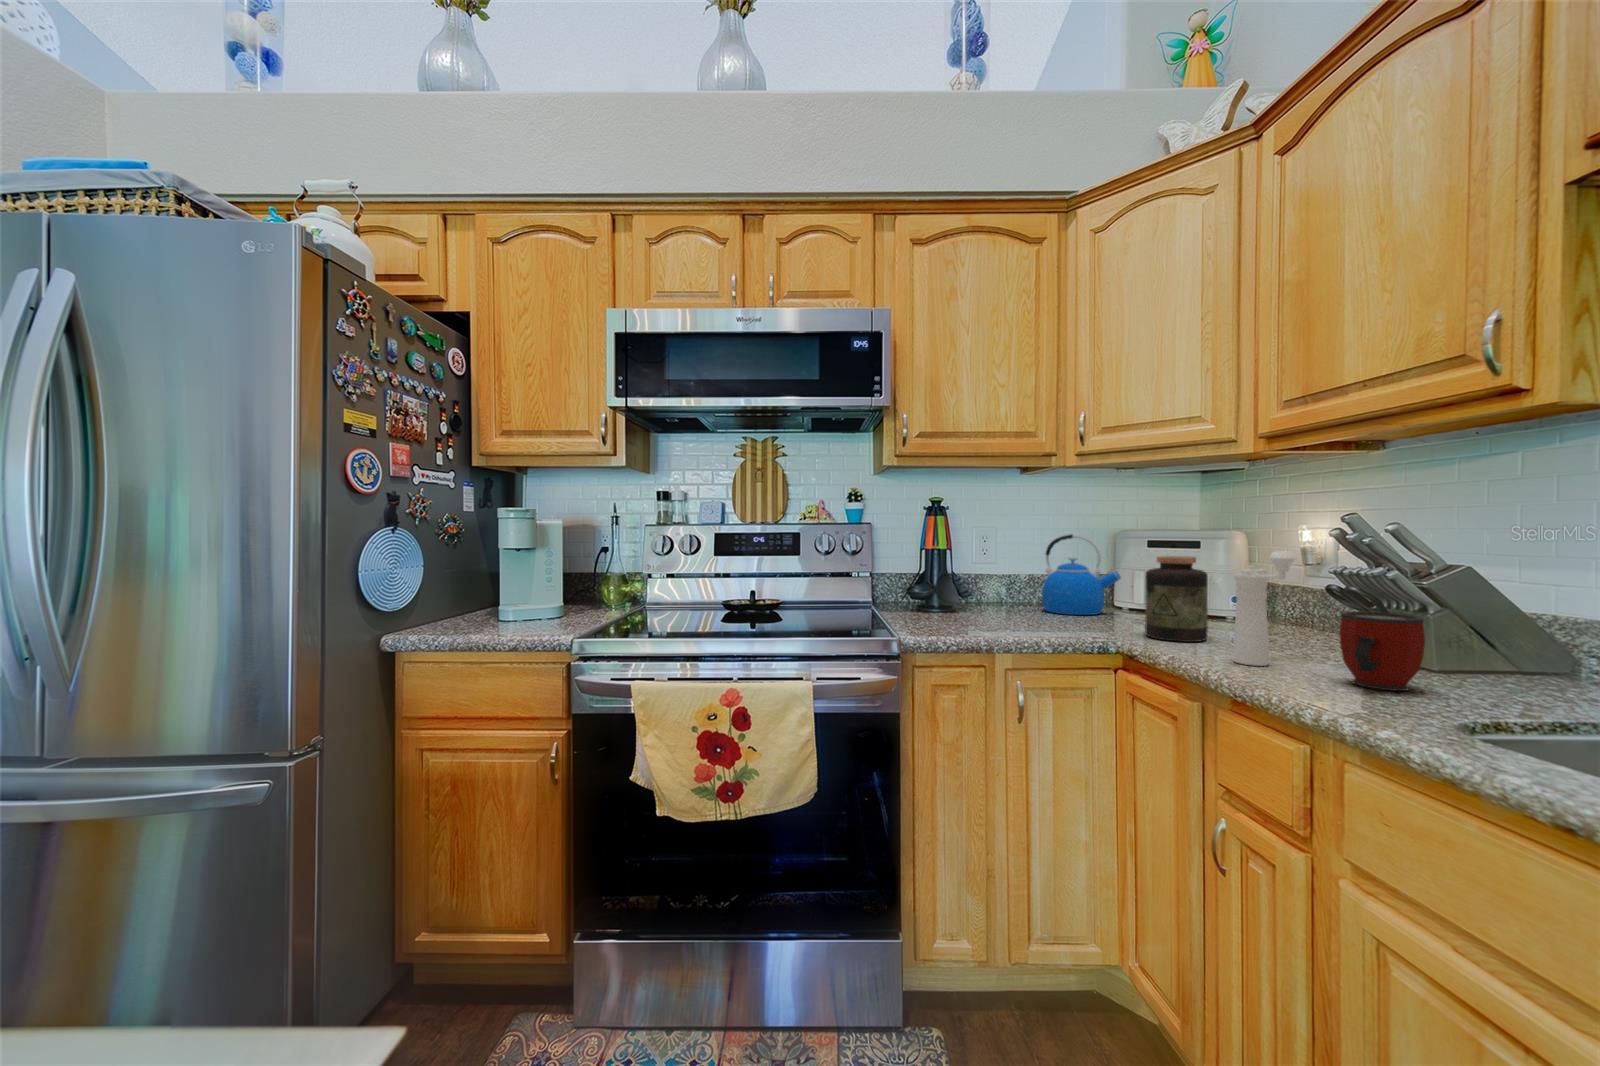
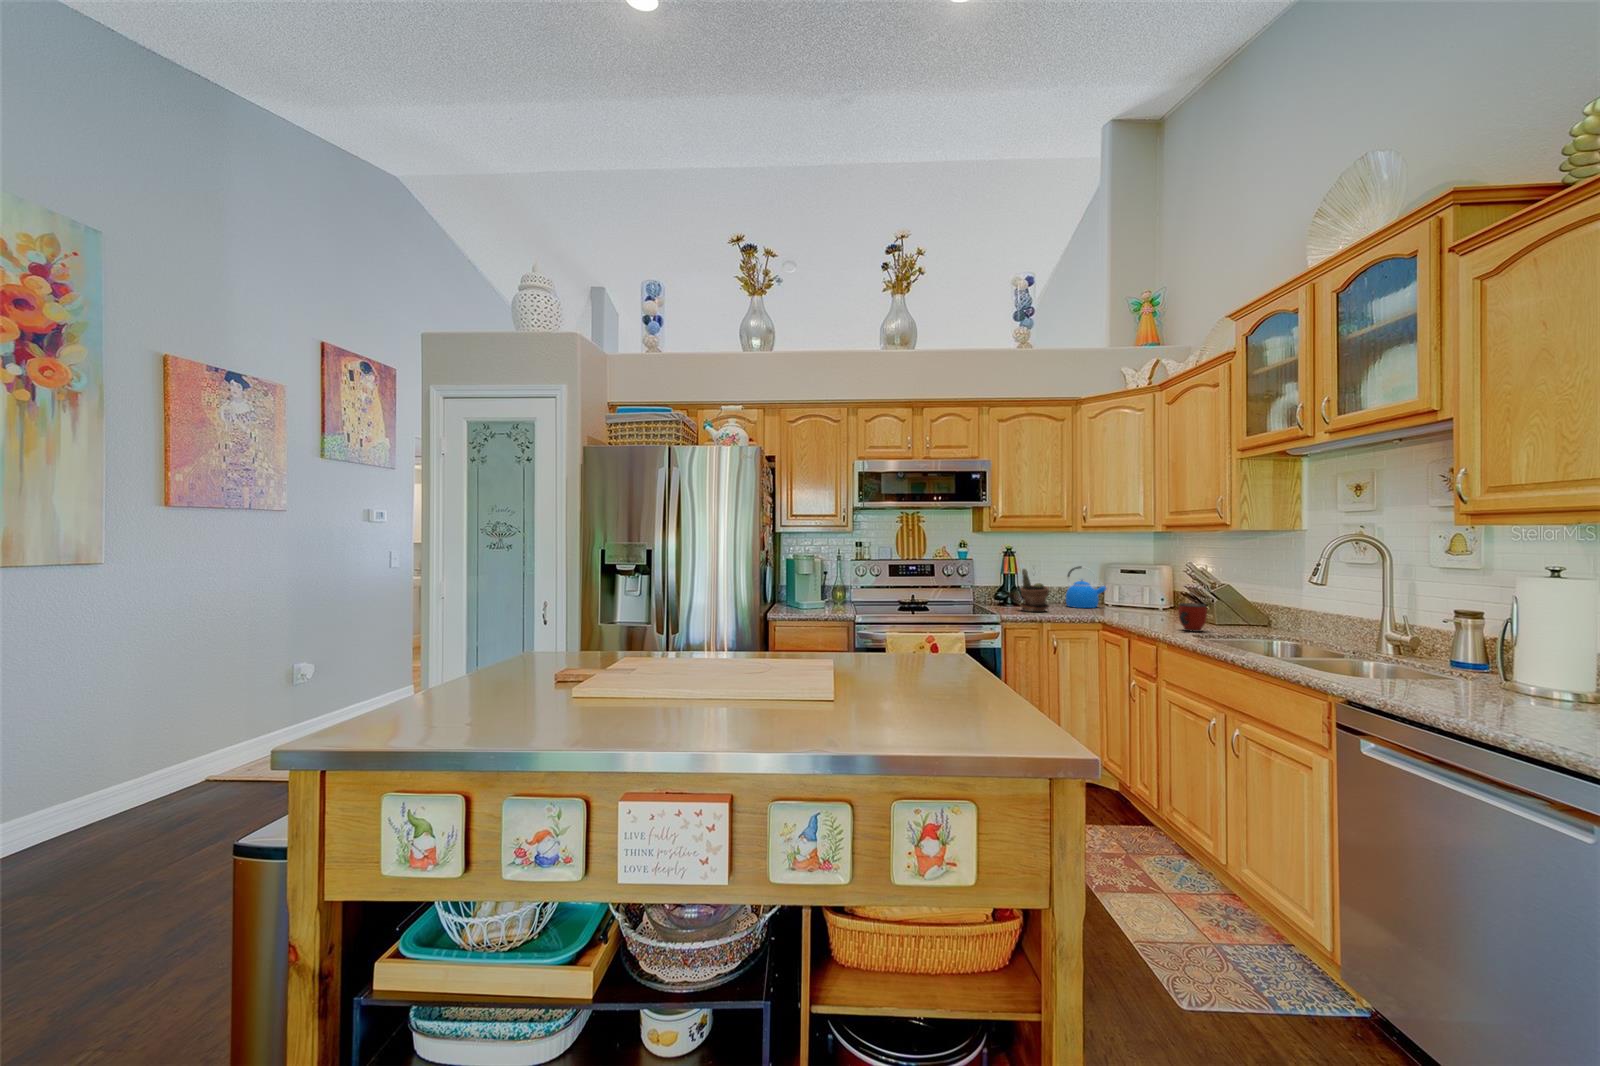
potted plant: none [952,535,1009,626] -> present [1021,568,1049,612]
pepper mill: present [1233,551,1296,666] -> none [1144,579,1172,625]
jar: present [1145,556,1208,642] -> none [1114,579,1141,618]

